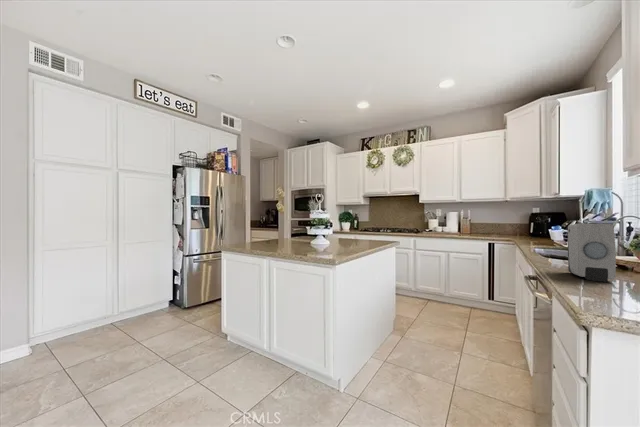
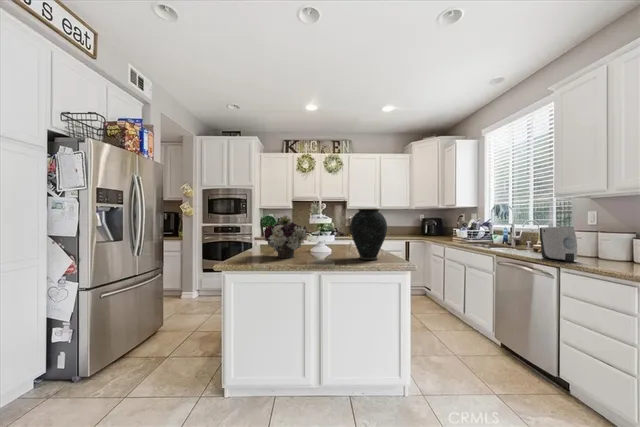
vase: none [306,204,339,252] -> present [350,209,387,260]
flower arrangement: none [258,211,292,246] -> present [264,215,307,258]

